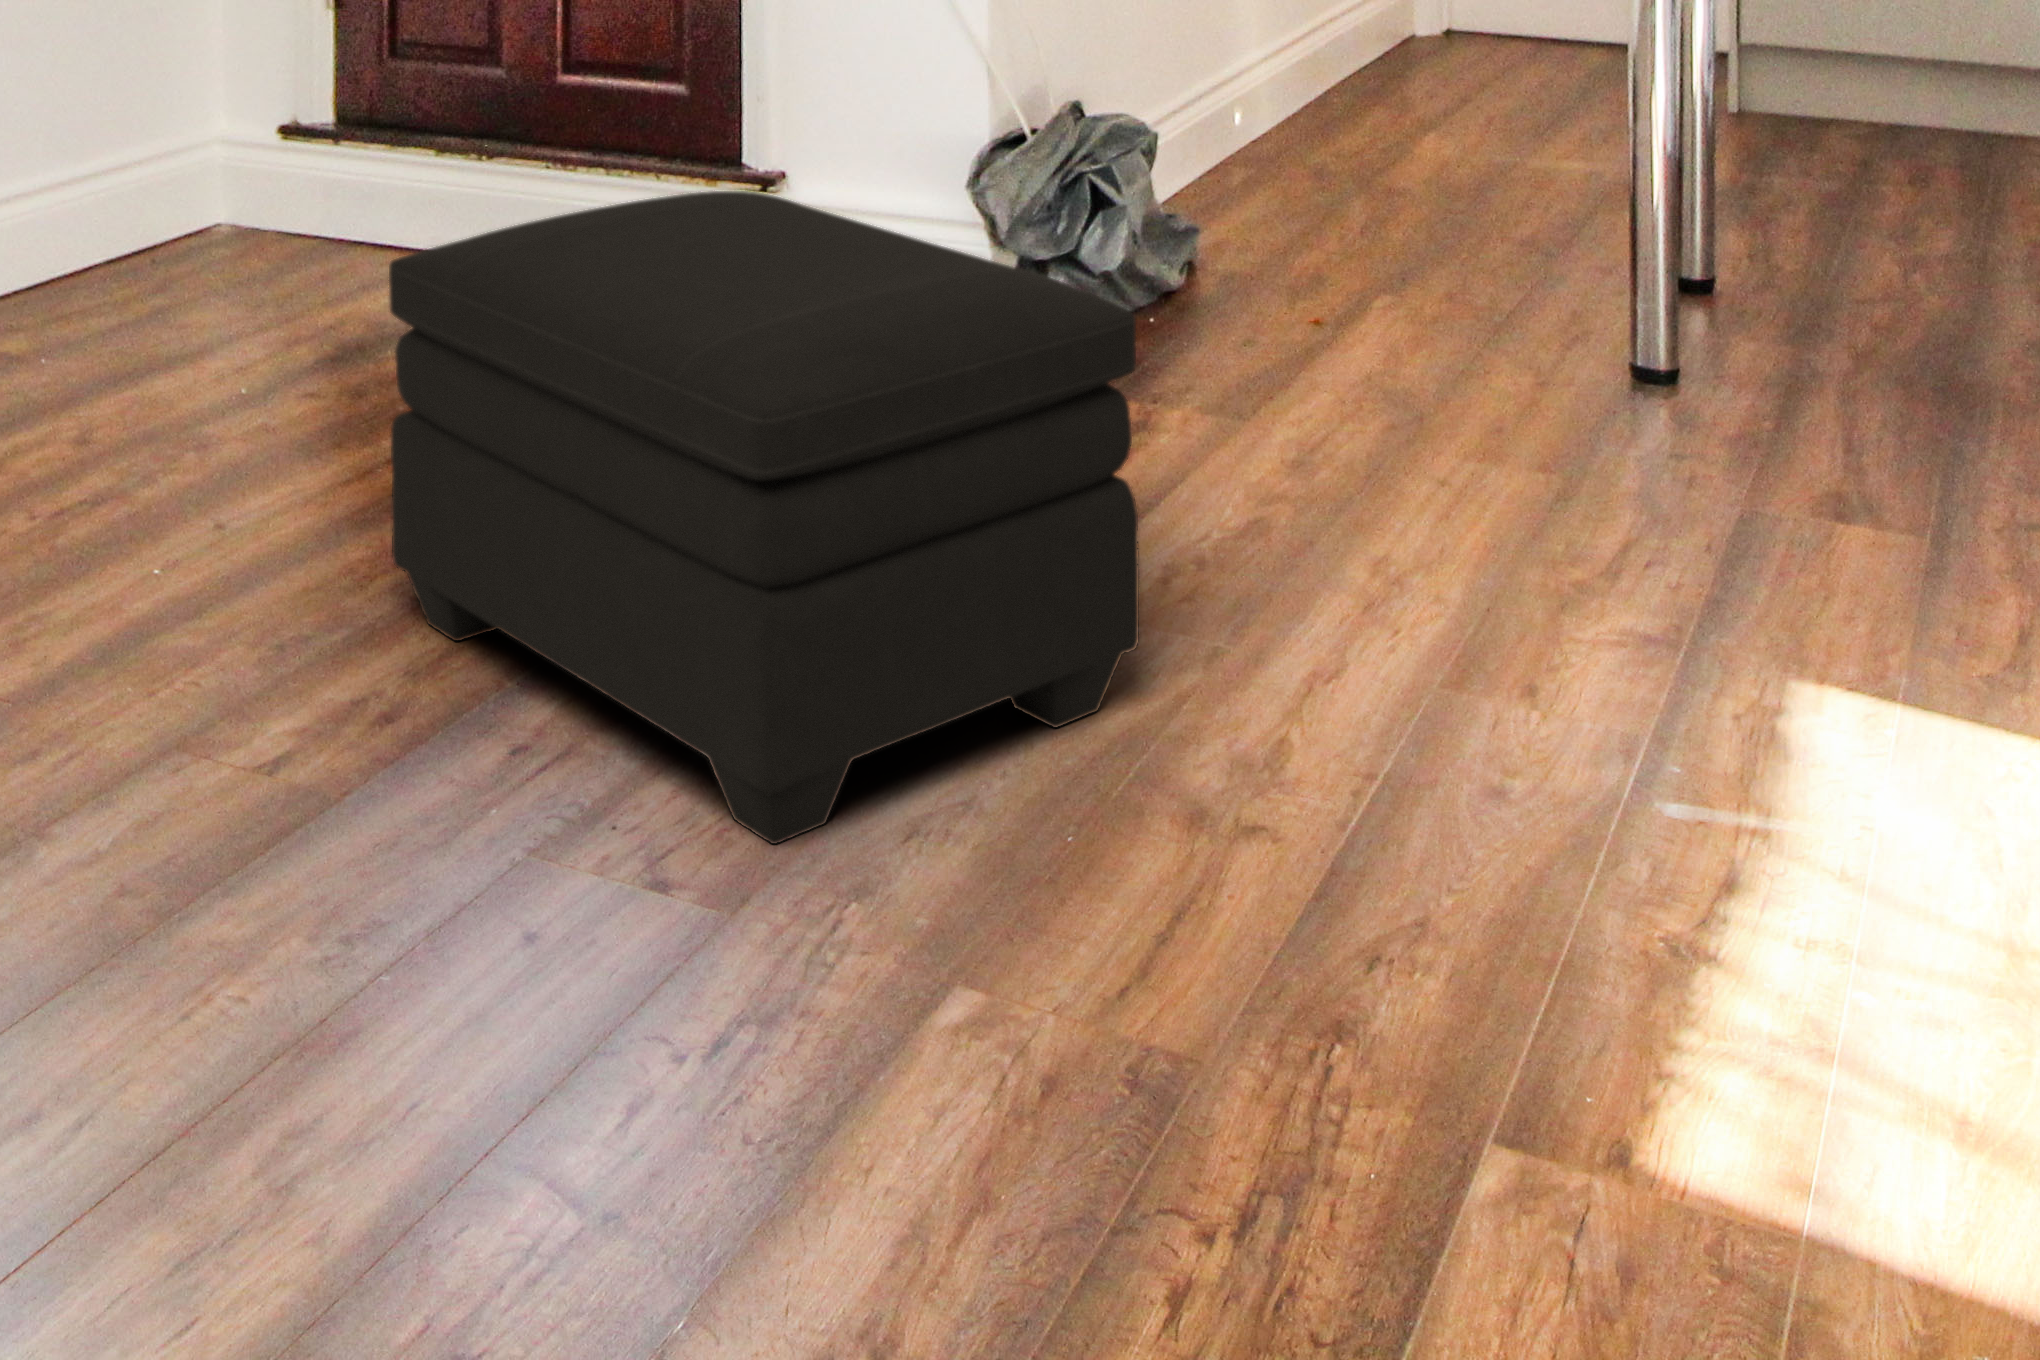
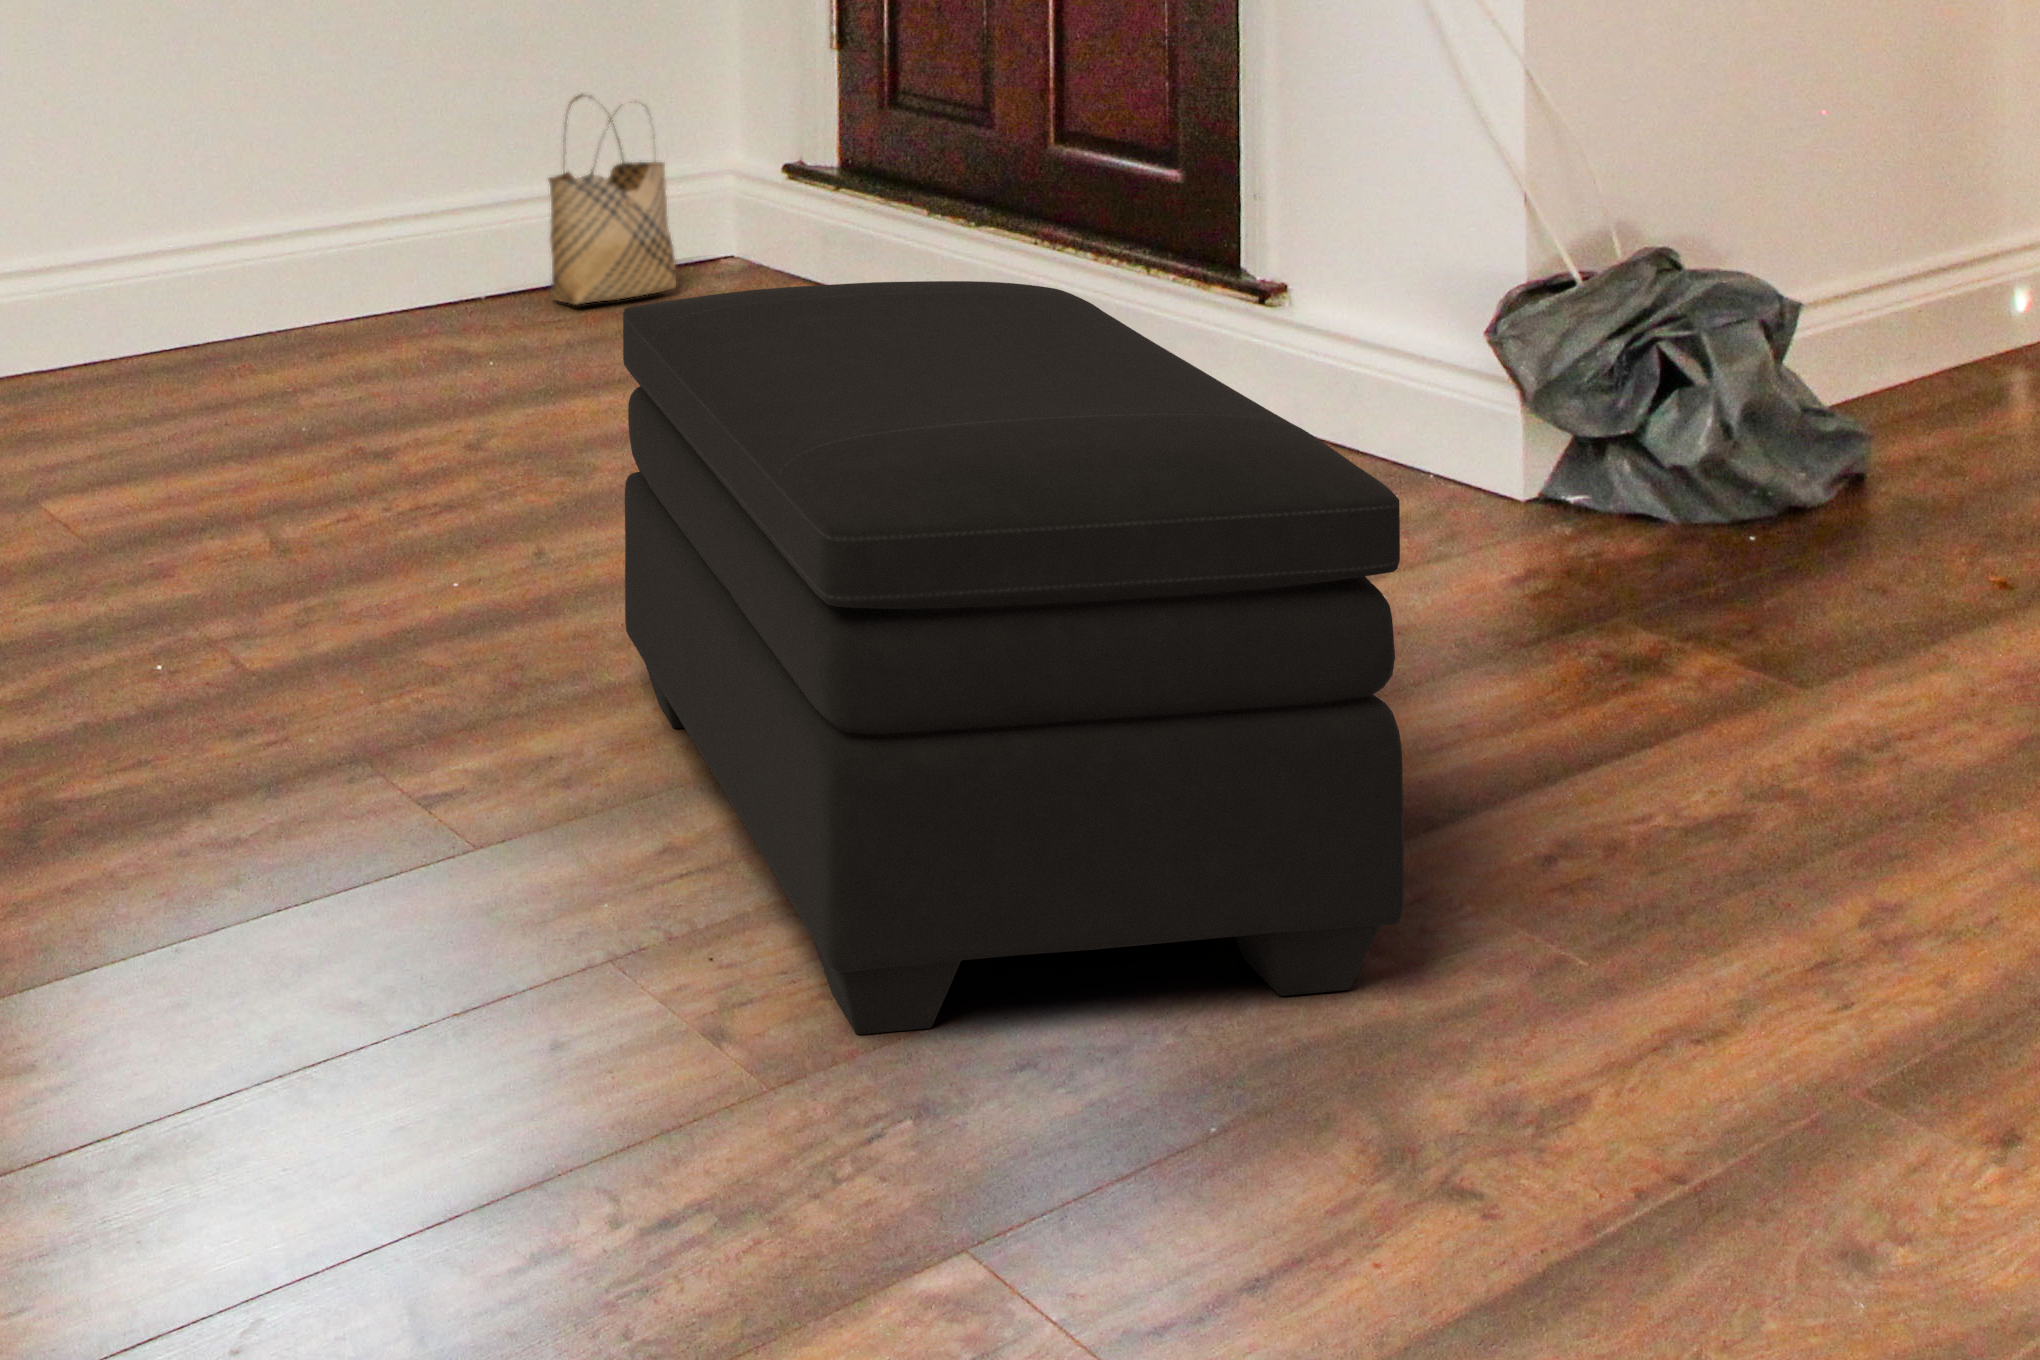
woven basket: none [63,69,188,281] -> present [549,94,676,305]

